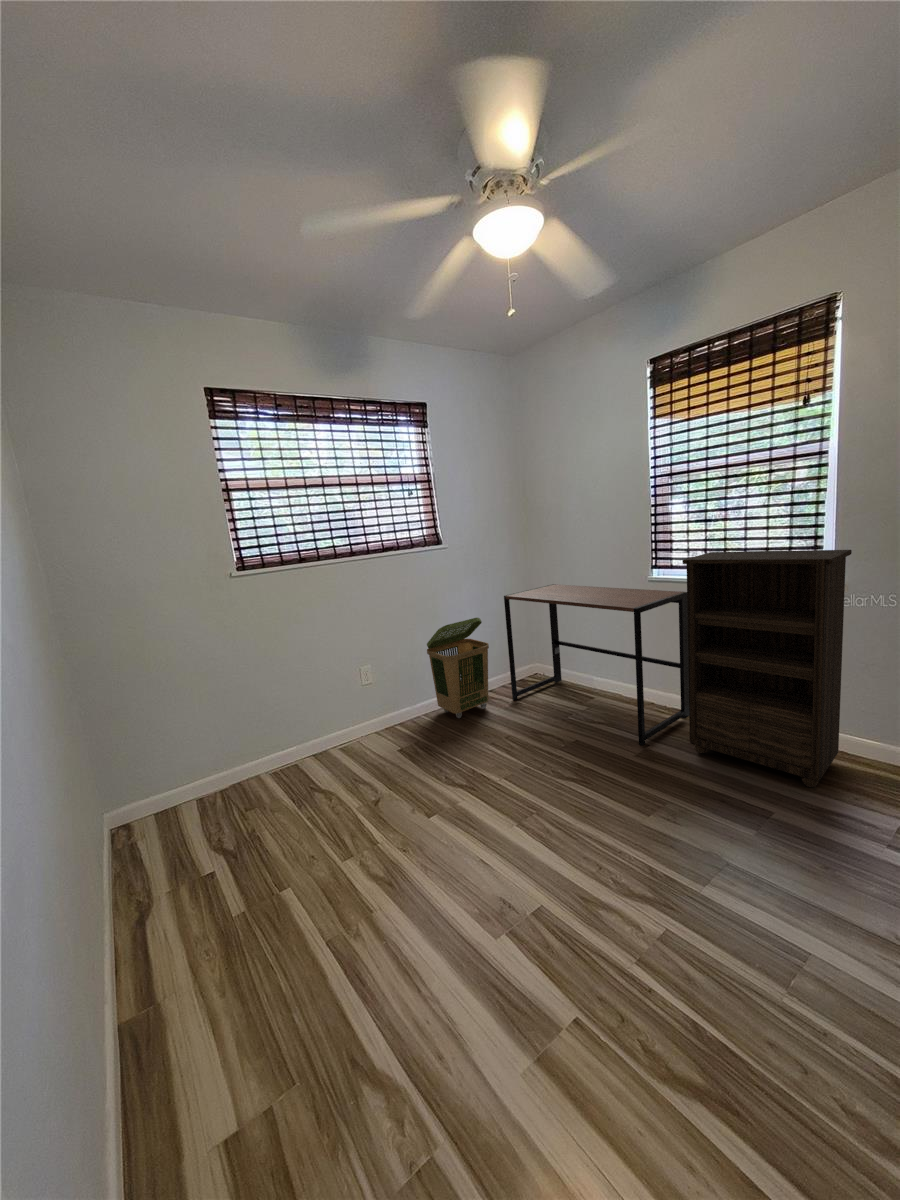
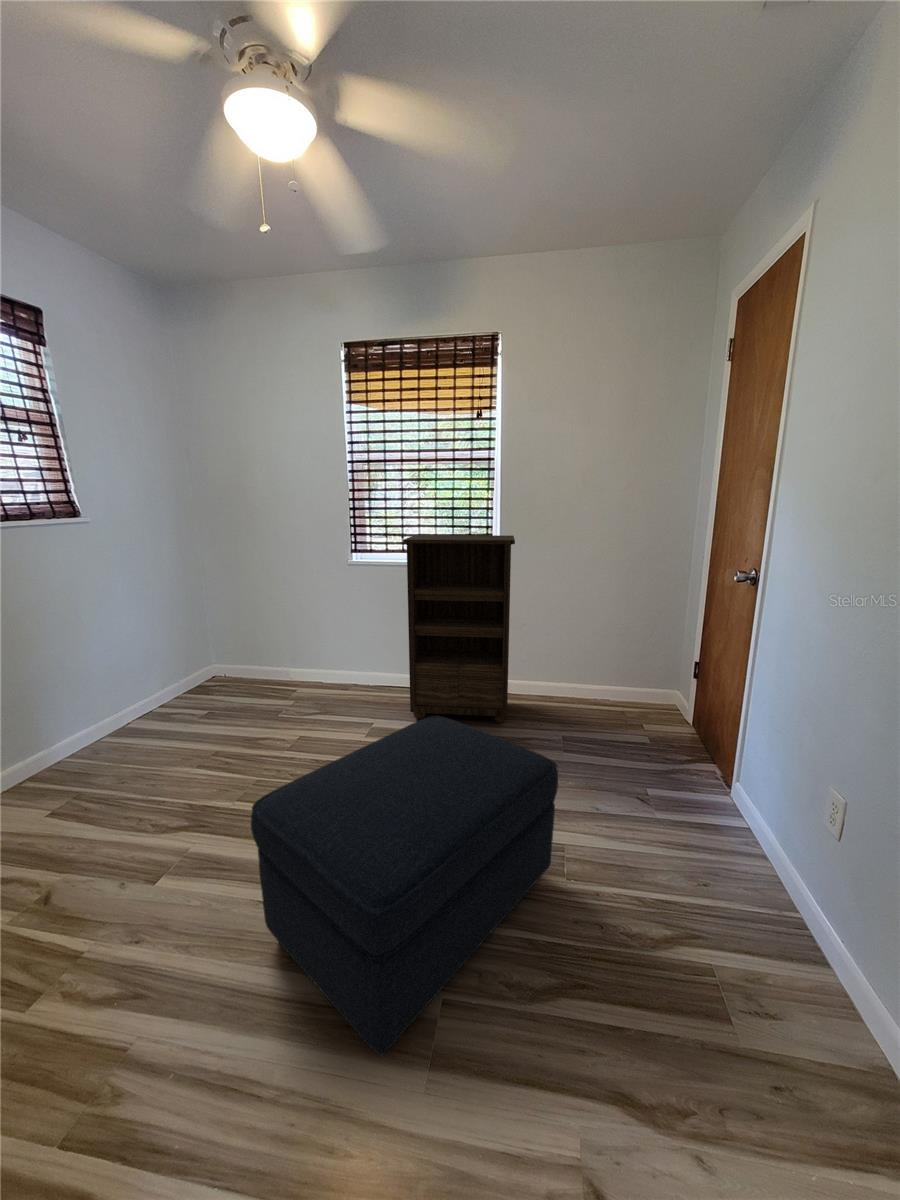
desk: present [504,584,689,746] -> none [184,570,394,726]
laundry basket: present [427,618,489,718] -> none [64,613,170,754]
ottoman: none [463,751,771,1016] -> present [251,716,558,1056]

